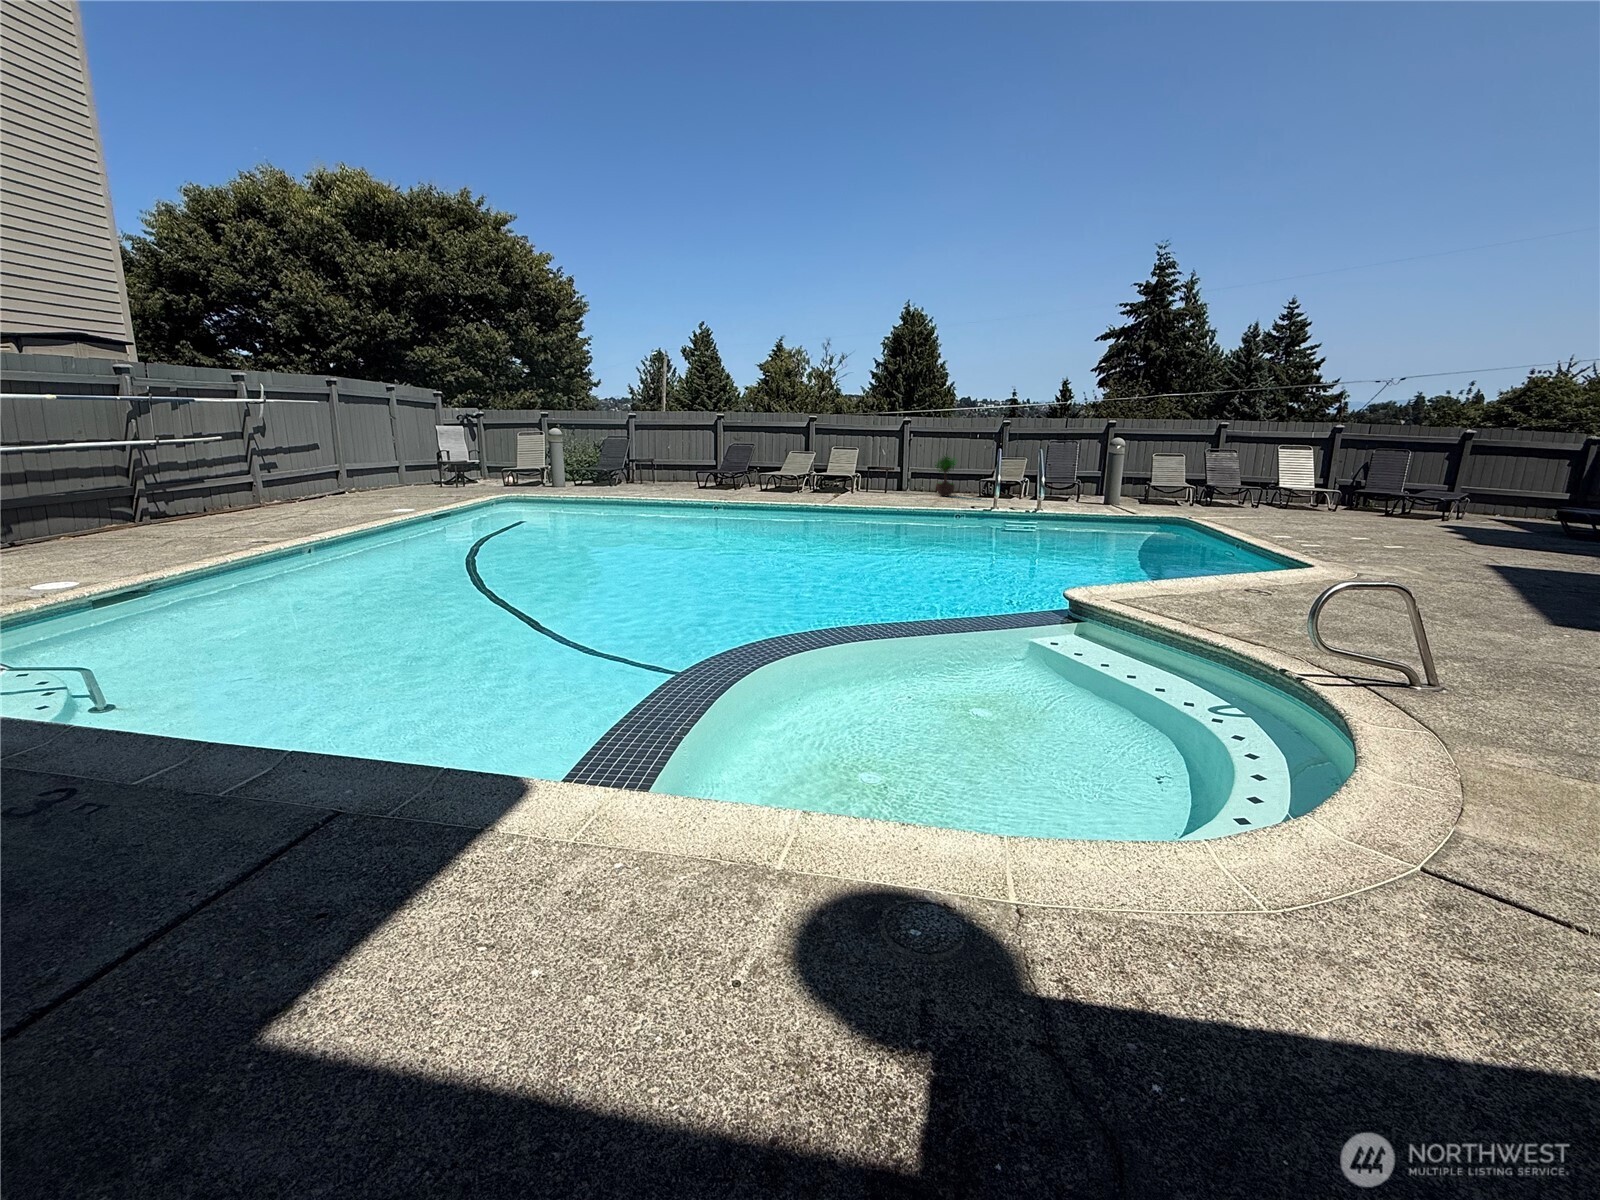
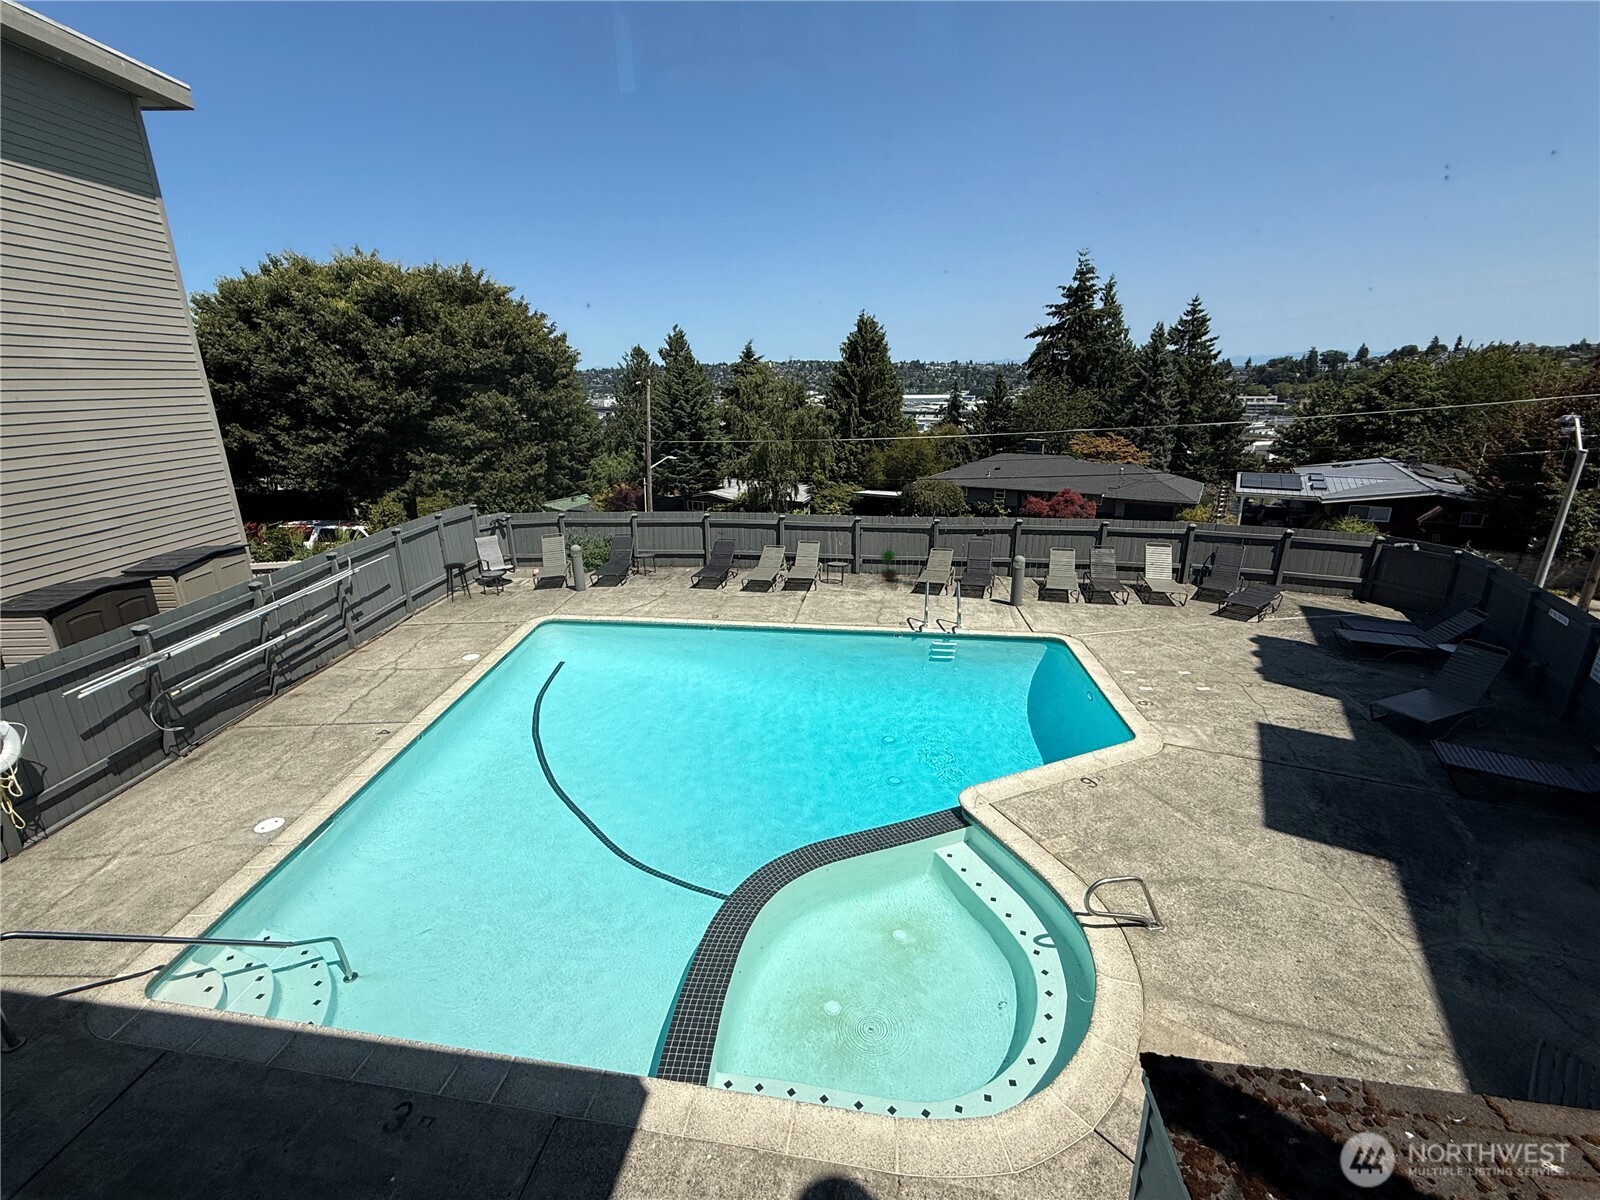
stool: none [394,444,426,490] -> present [443,563,471,602]

